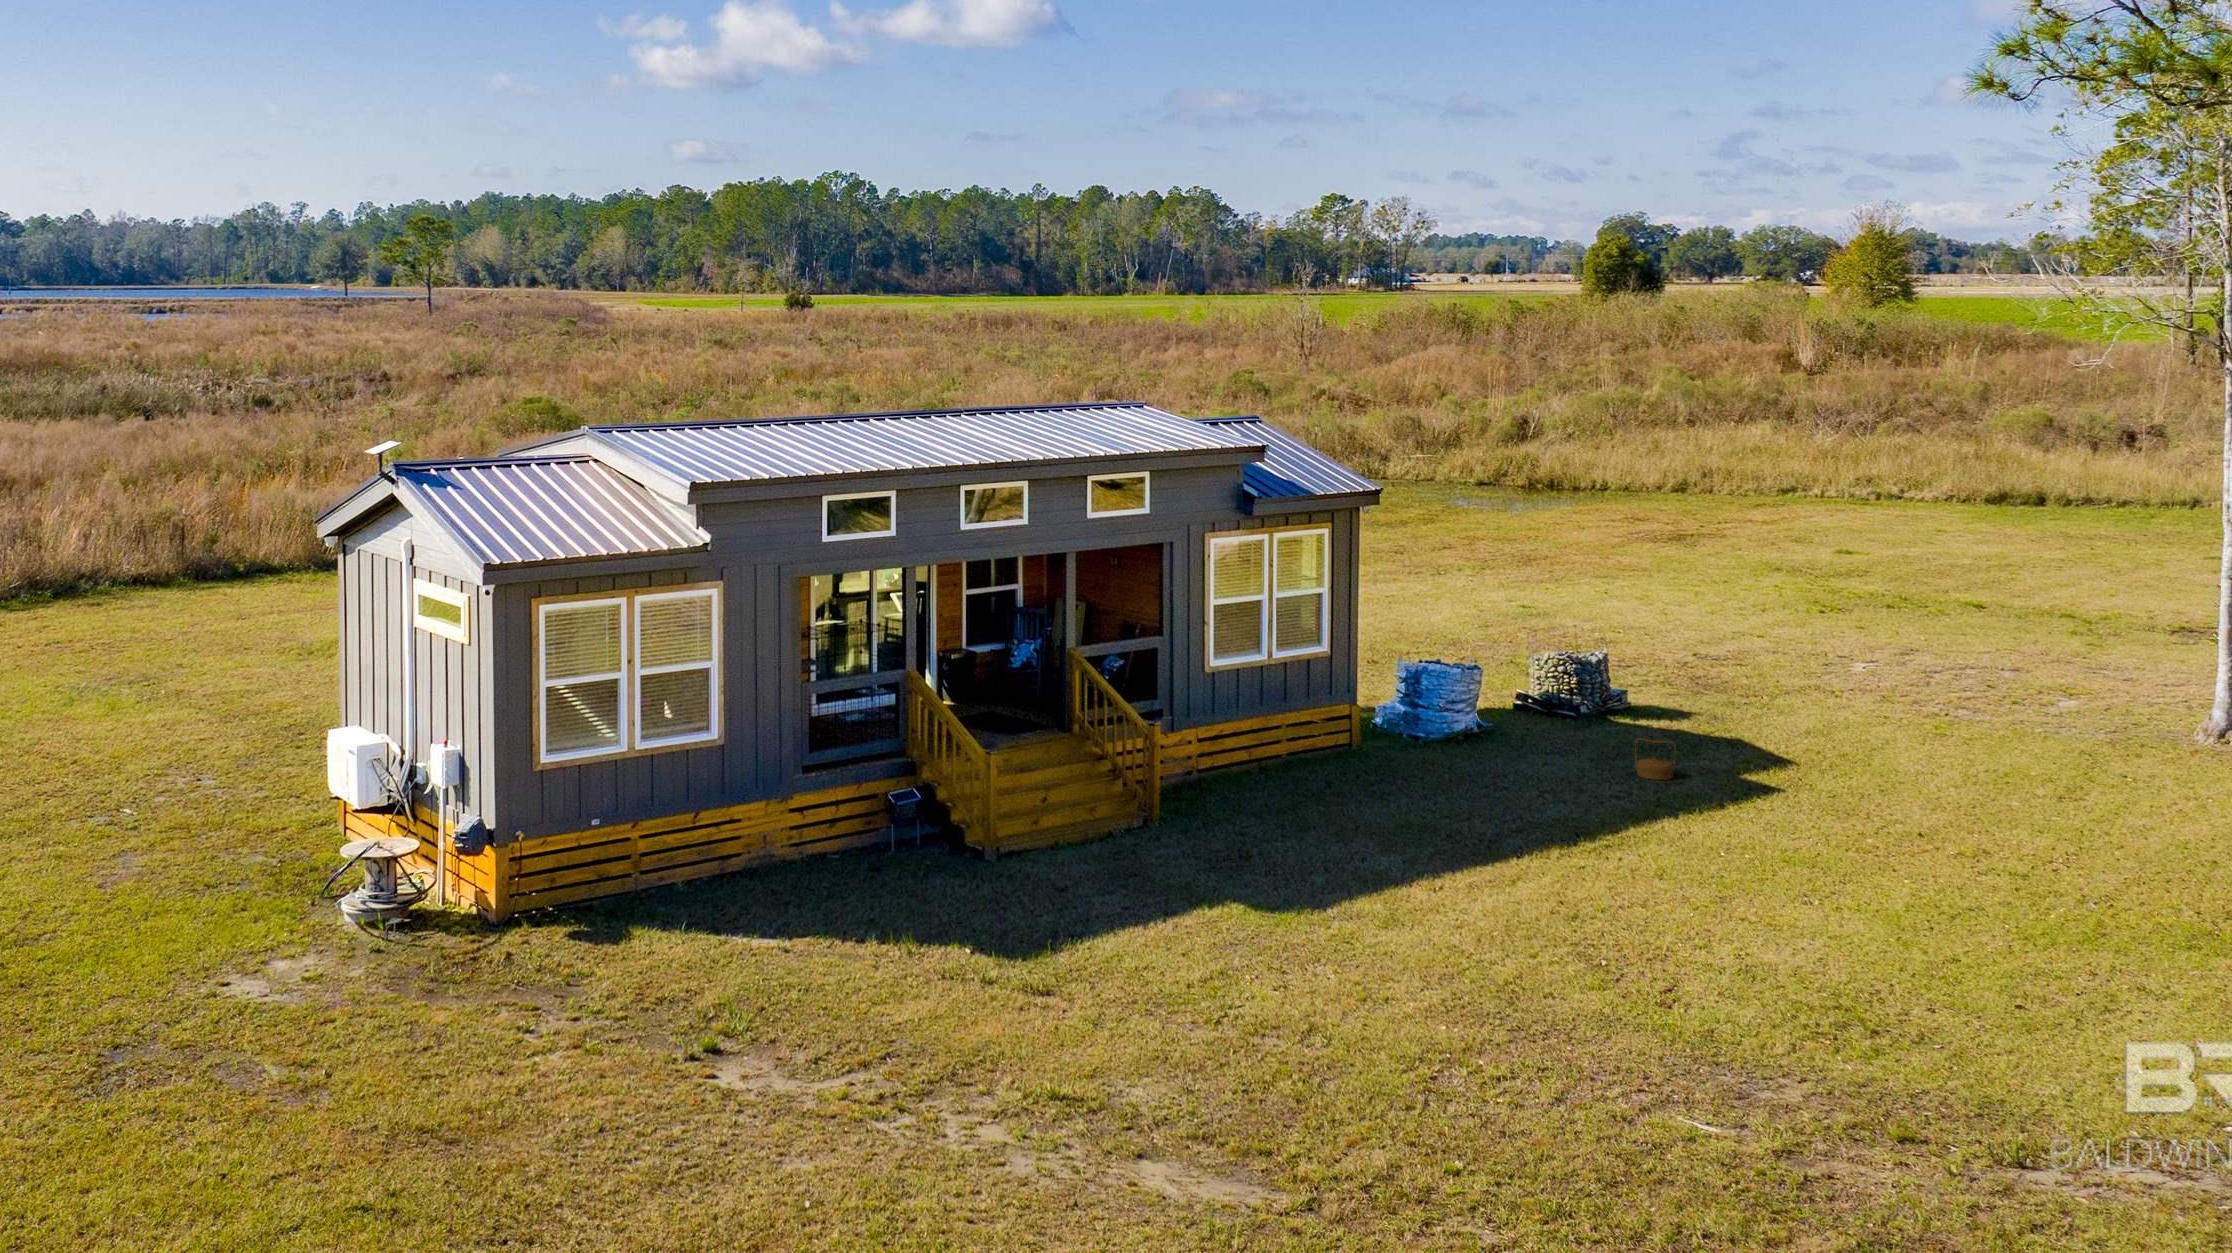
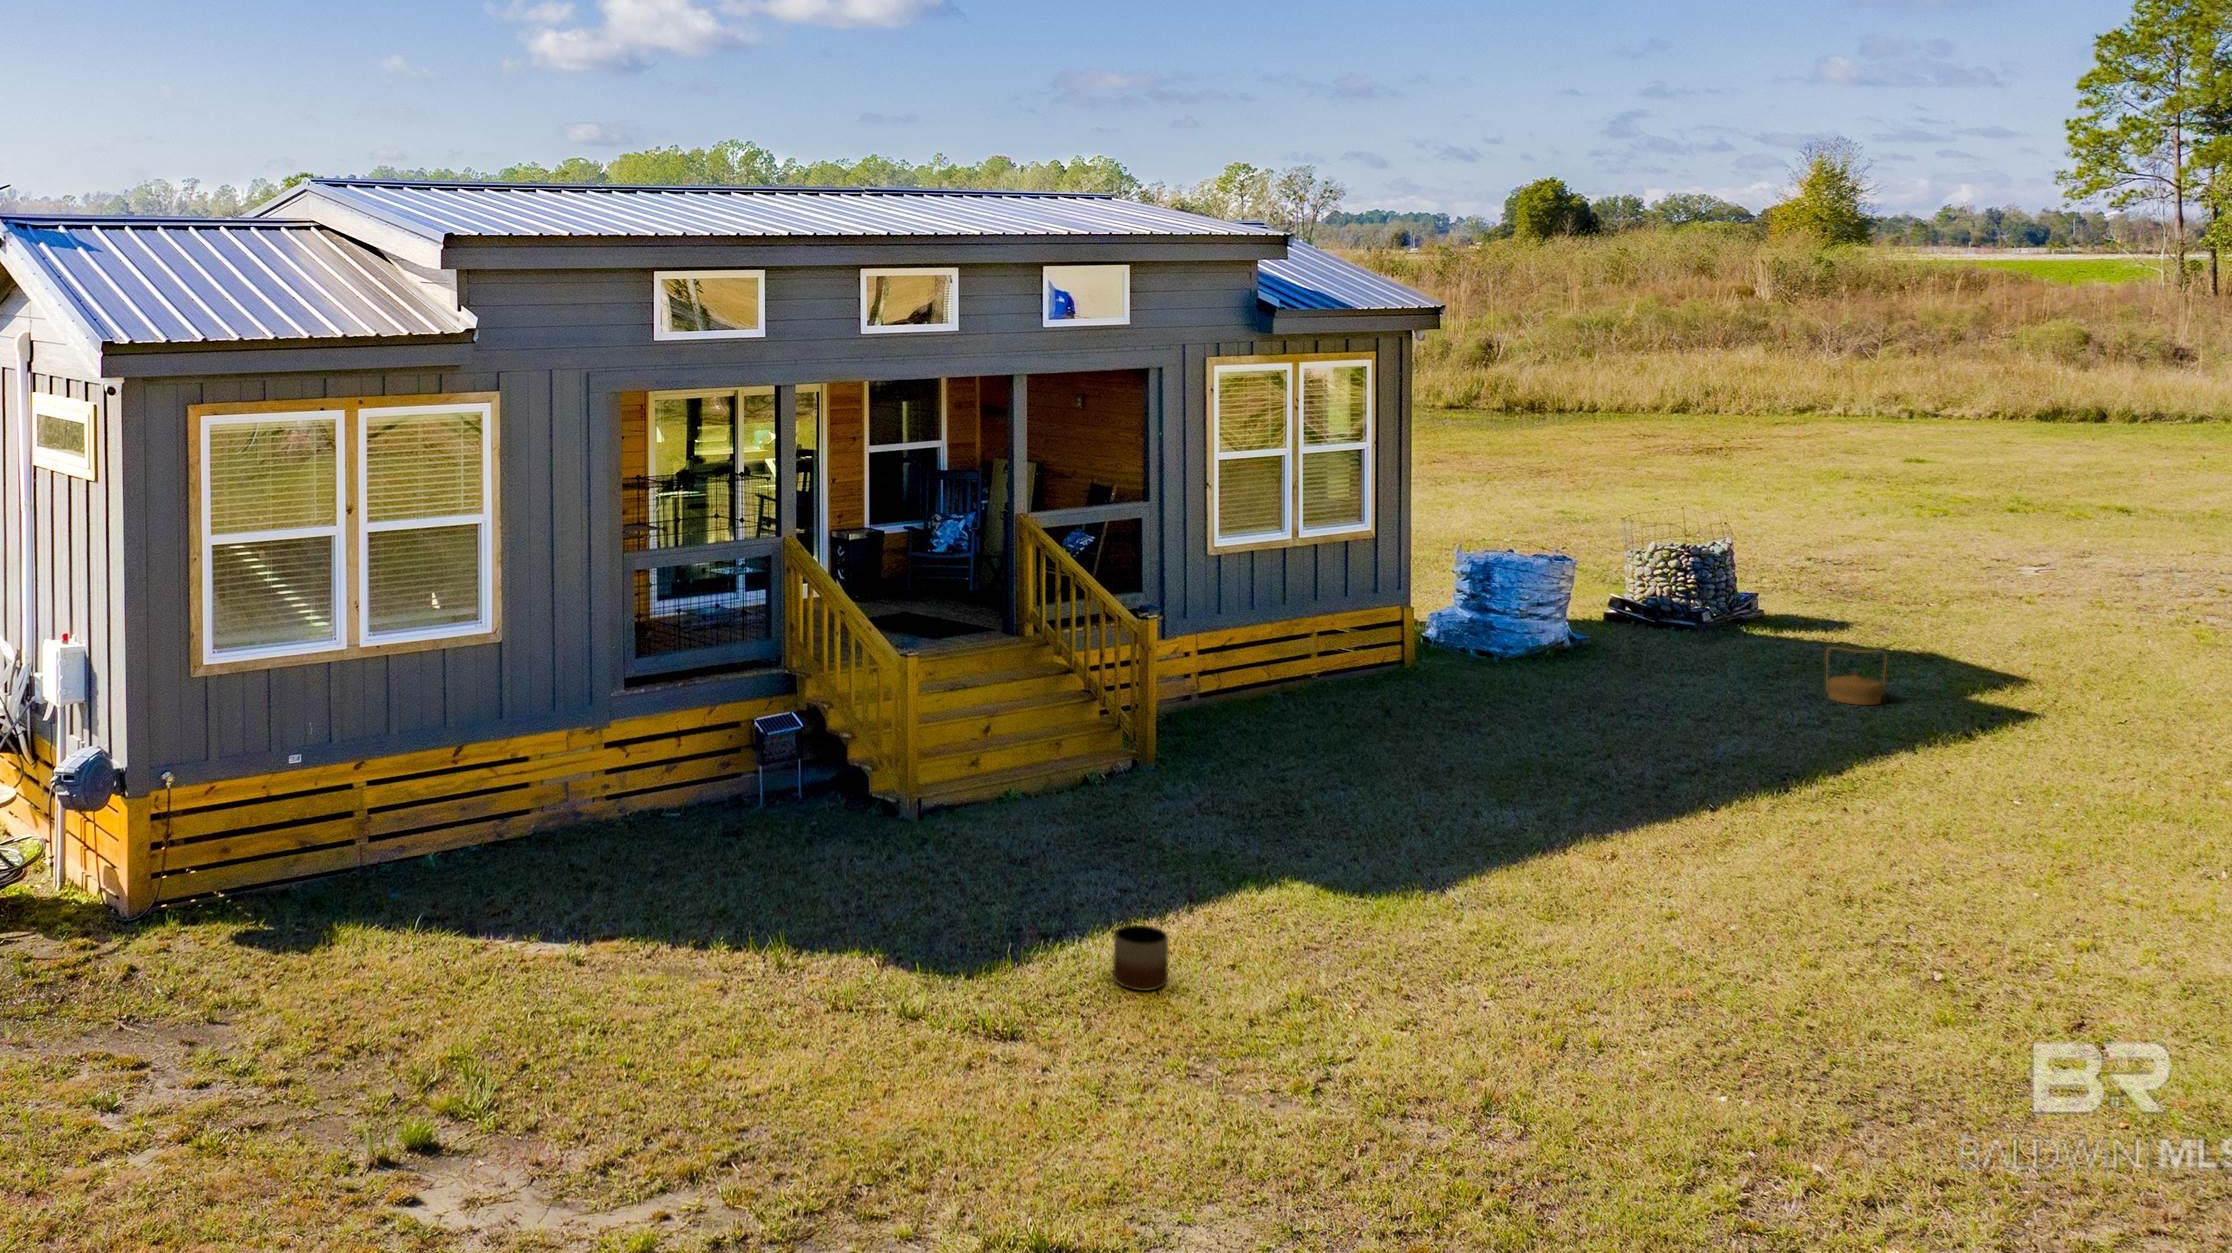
planter: none [1110,928,1143,967] -> present [1113,925,1168,991]

